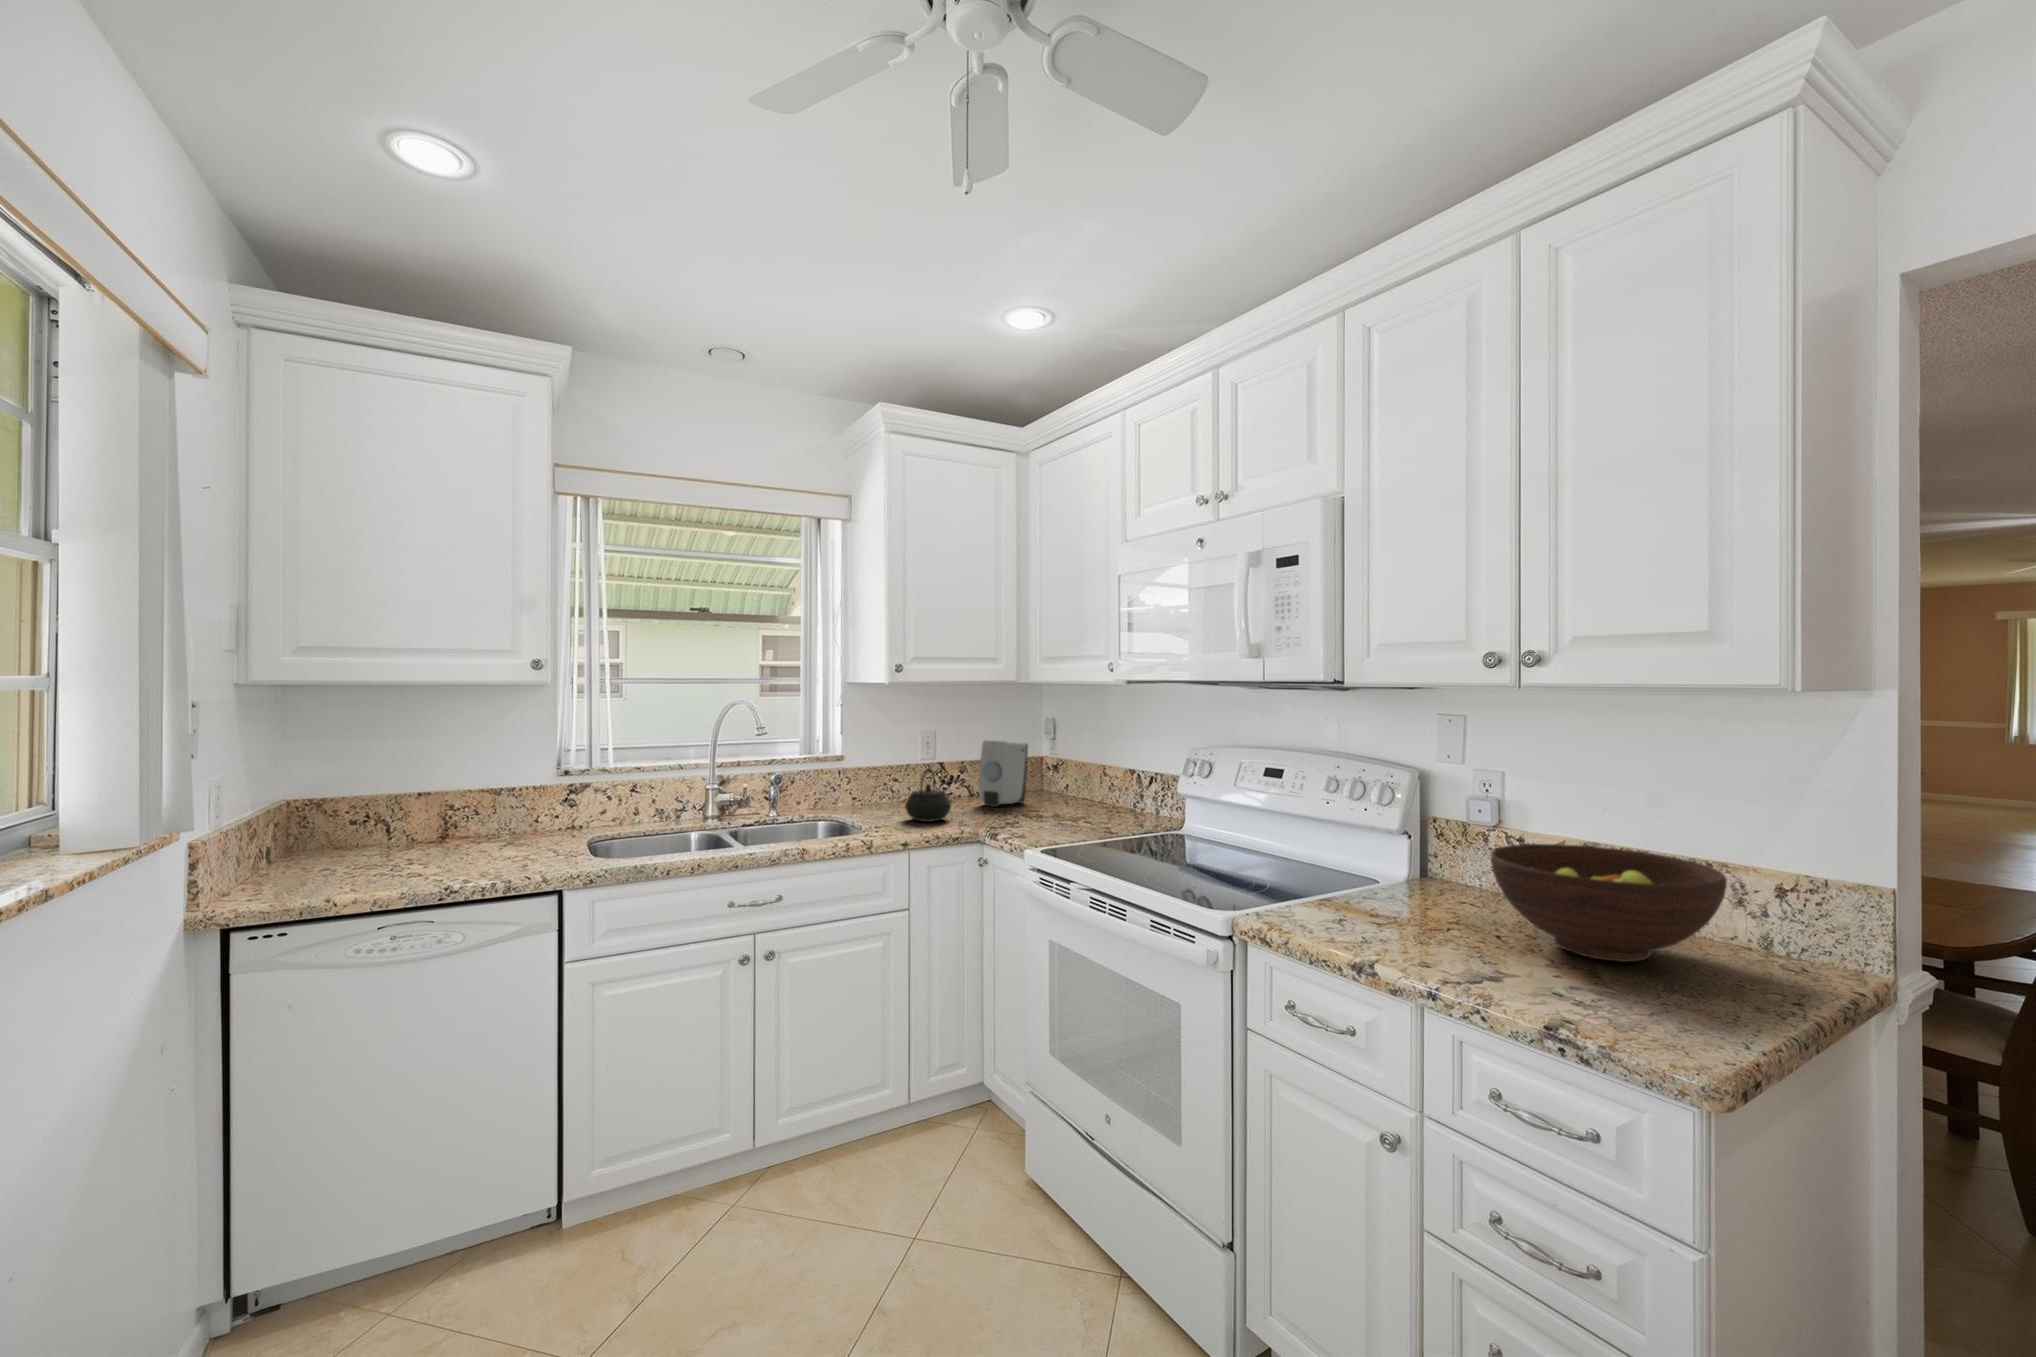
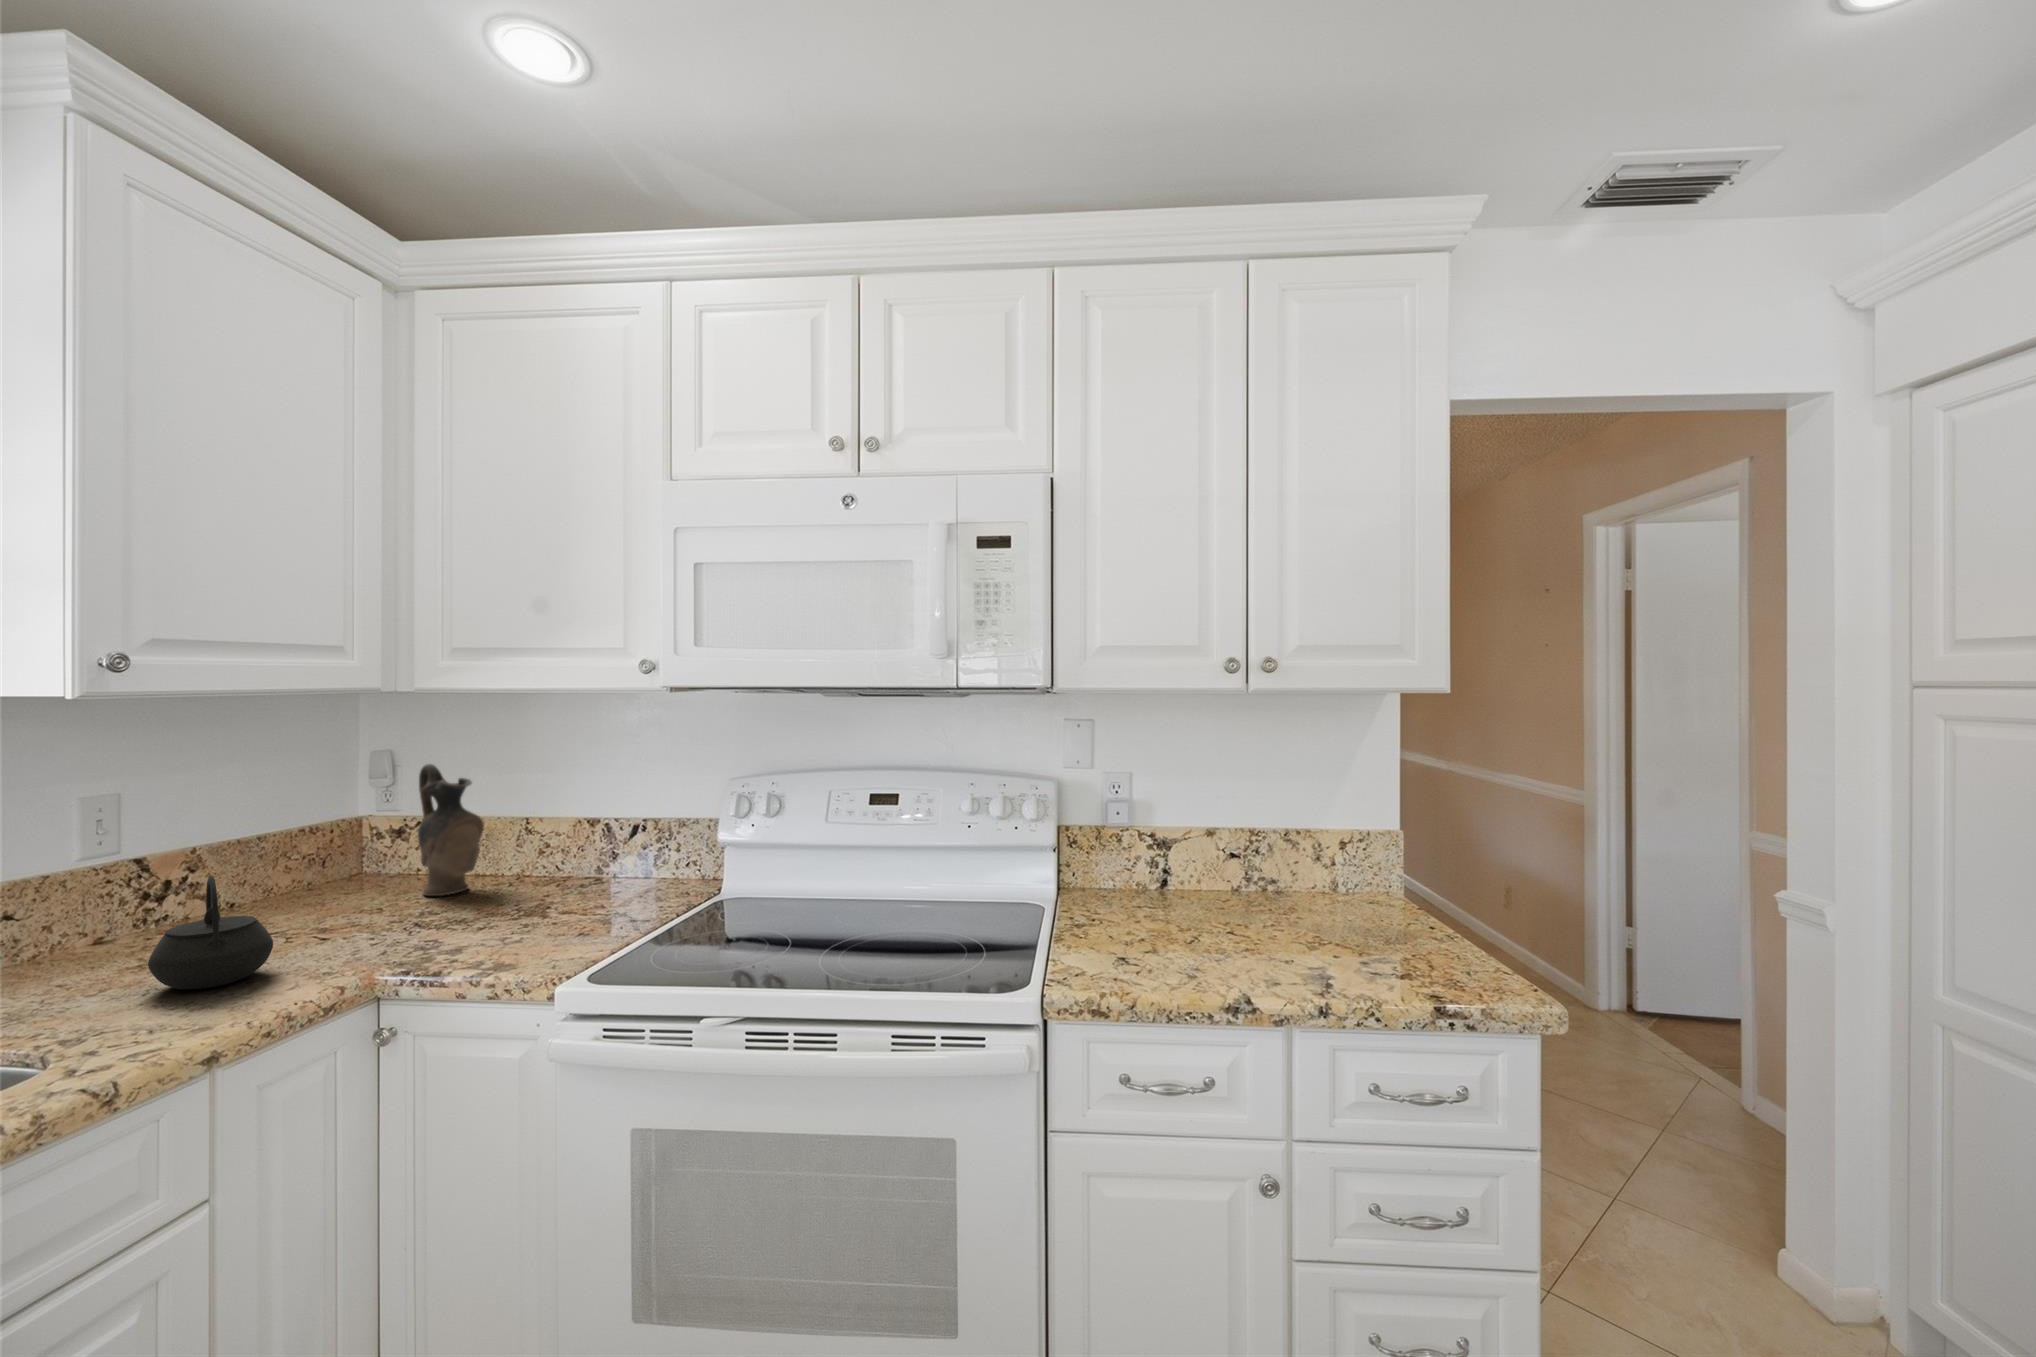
ceramic pitcher: none [1052,727,1086,807] -> present [418,764,484,896]
soap dispenser: present [979,740,1028,807] -> none [263,797,355,923]
fruit bowl: present [1491,844,1727,962] -> none [1208,830,1388,933]

